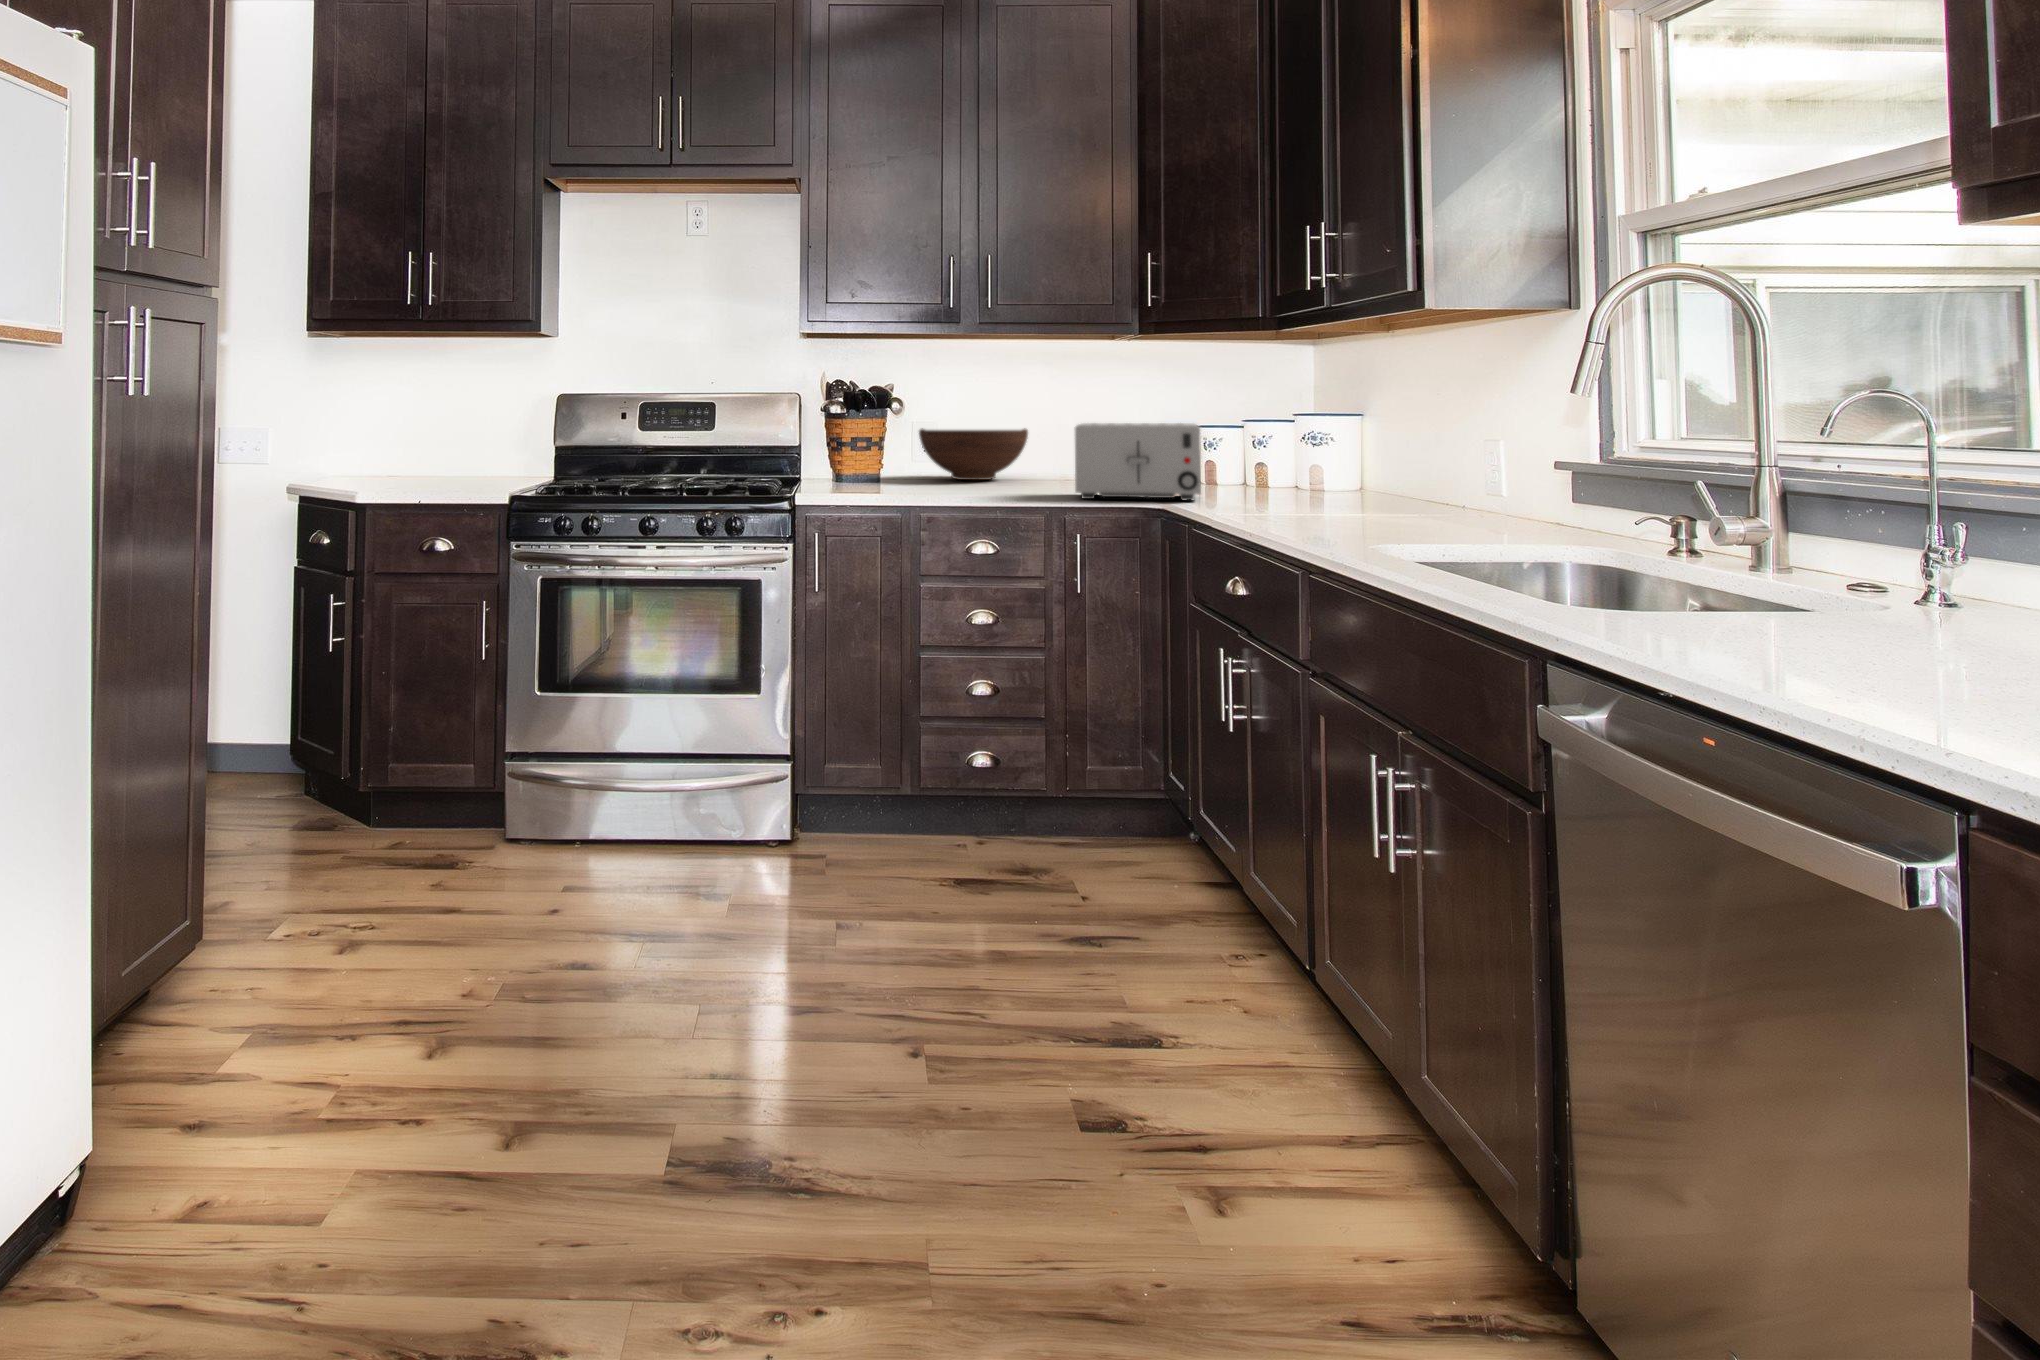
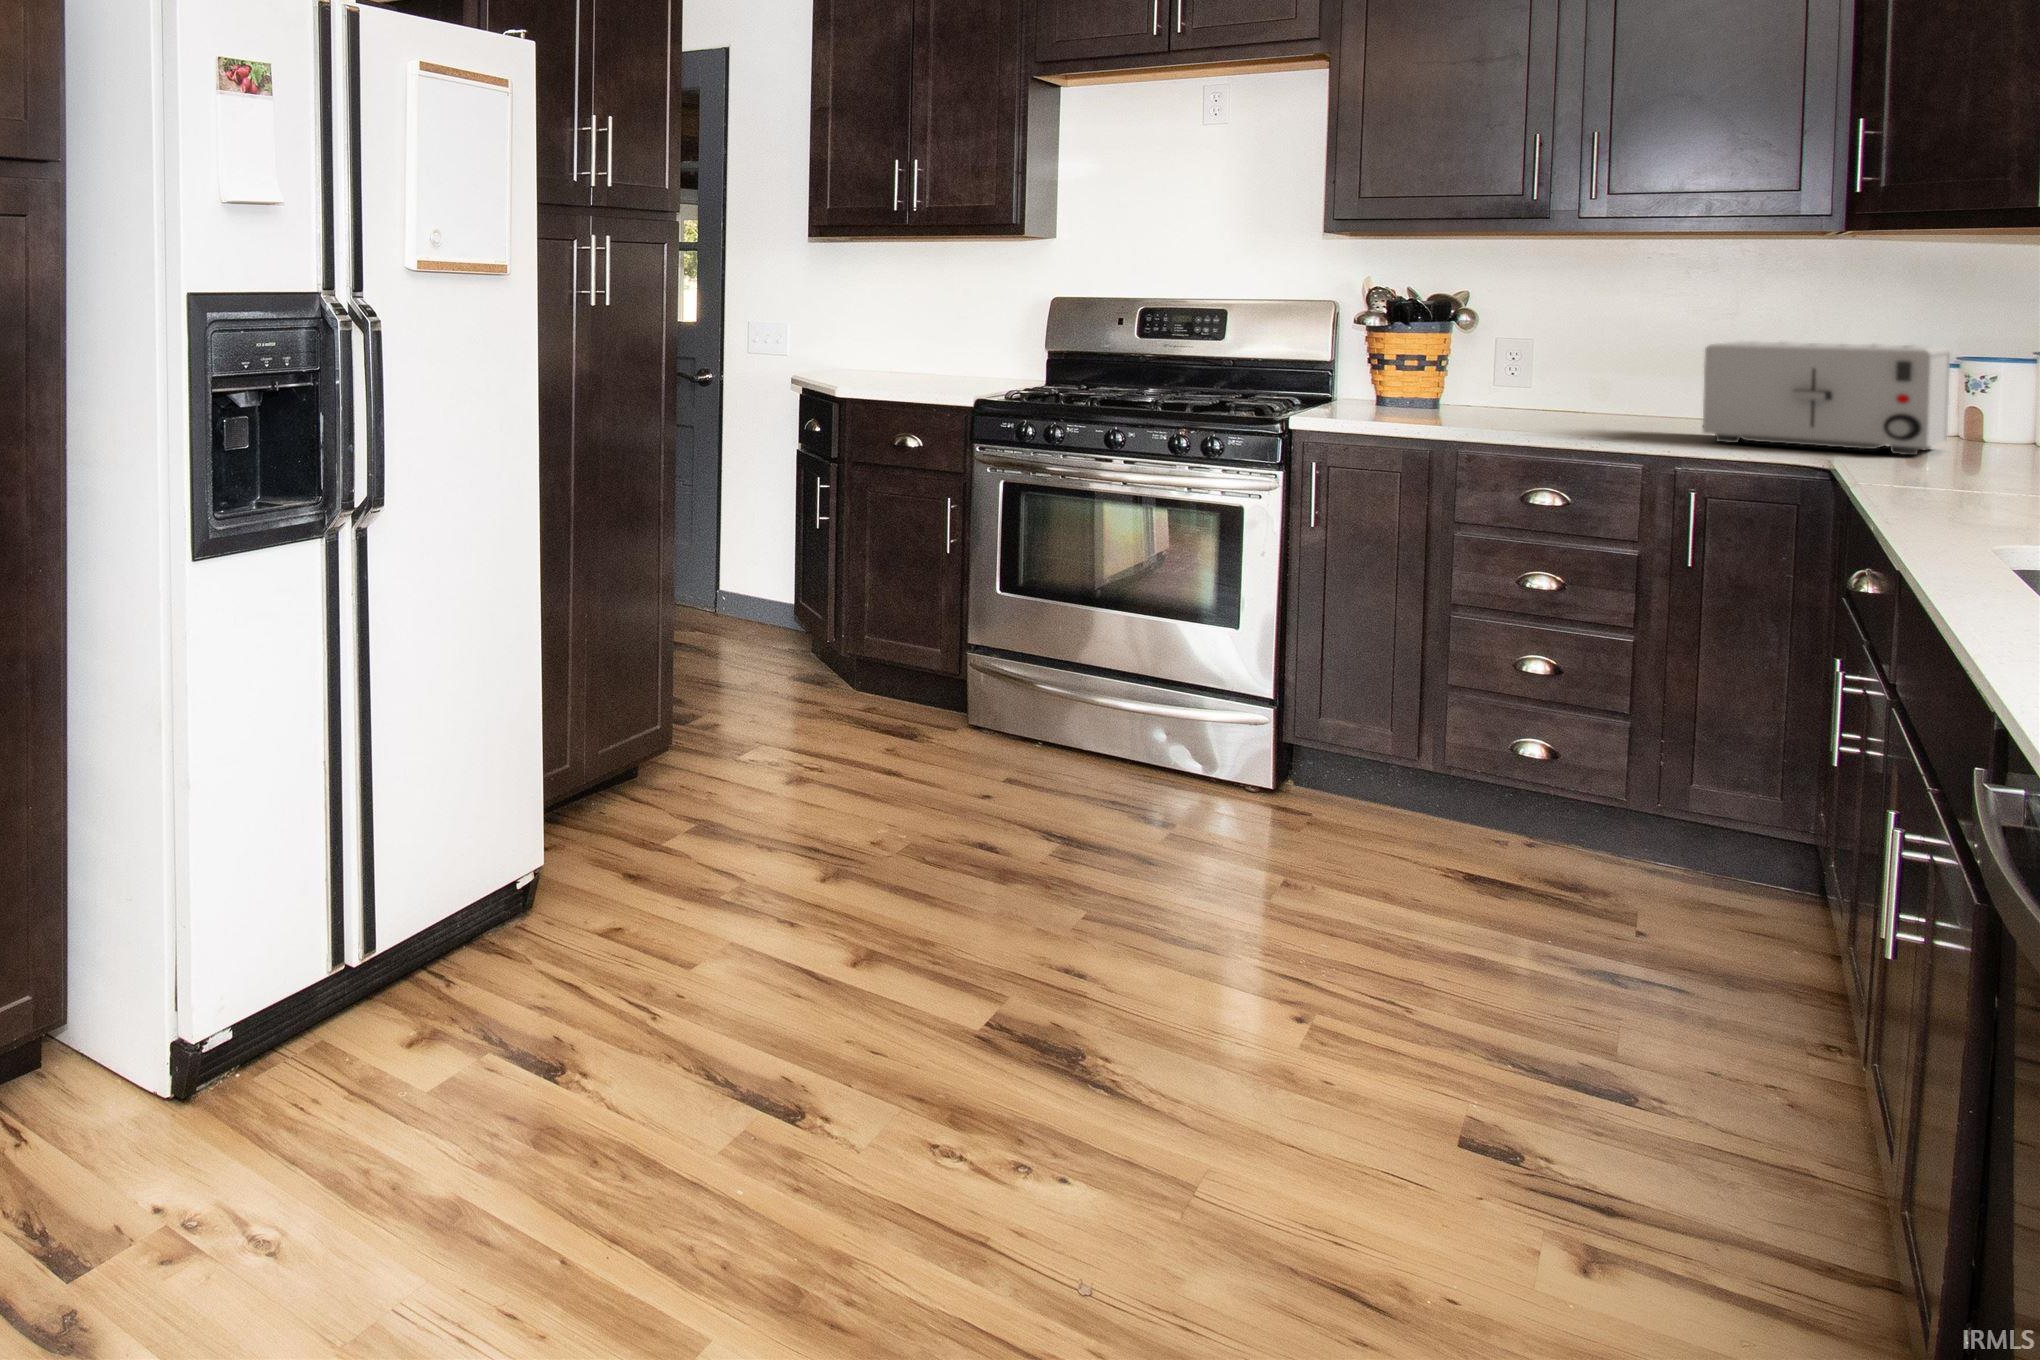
fruit bowl: present [919,428,1028,480] -> none [1510,340,1687,409]

